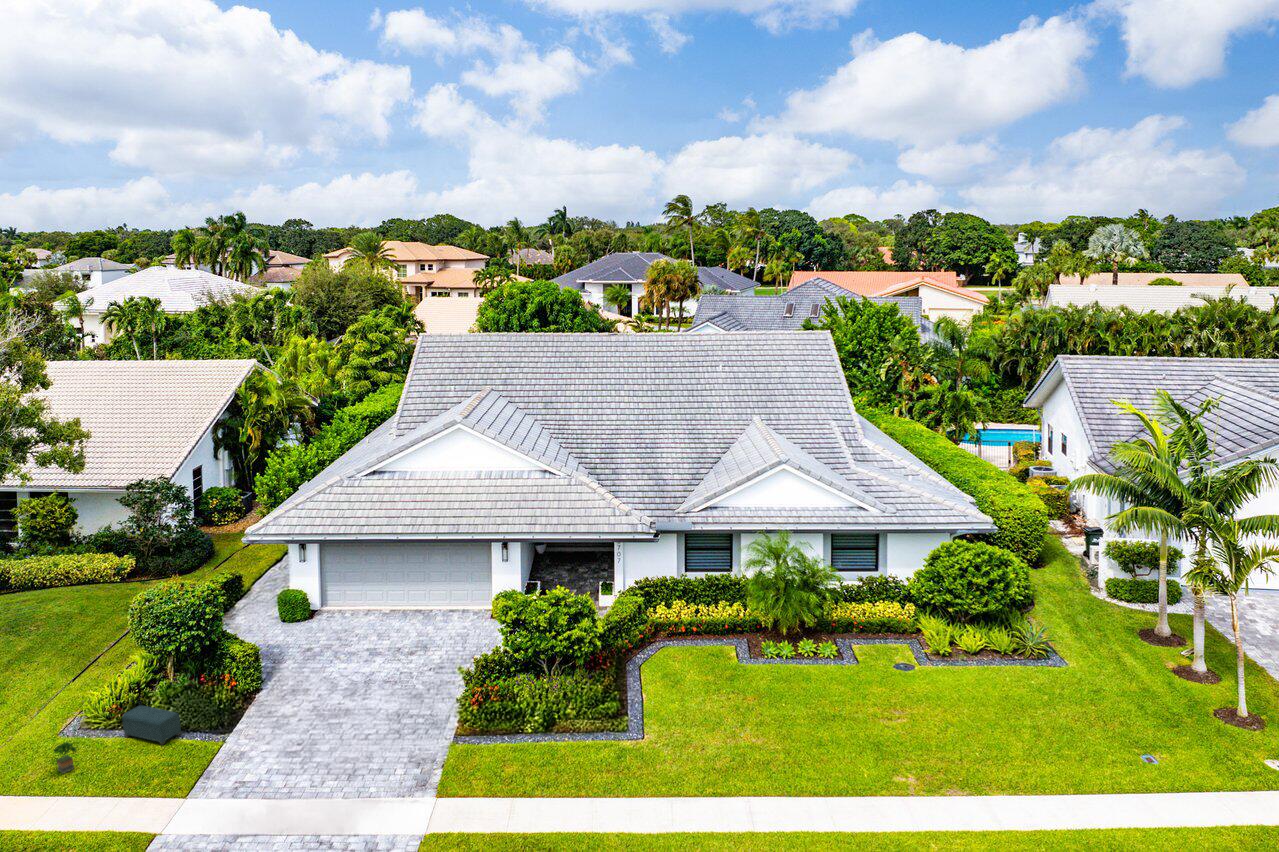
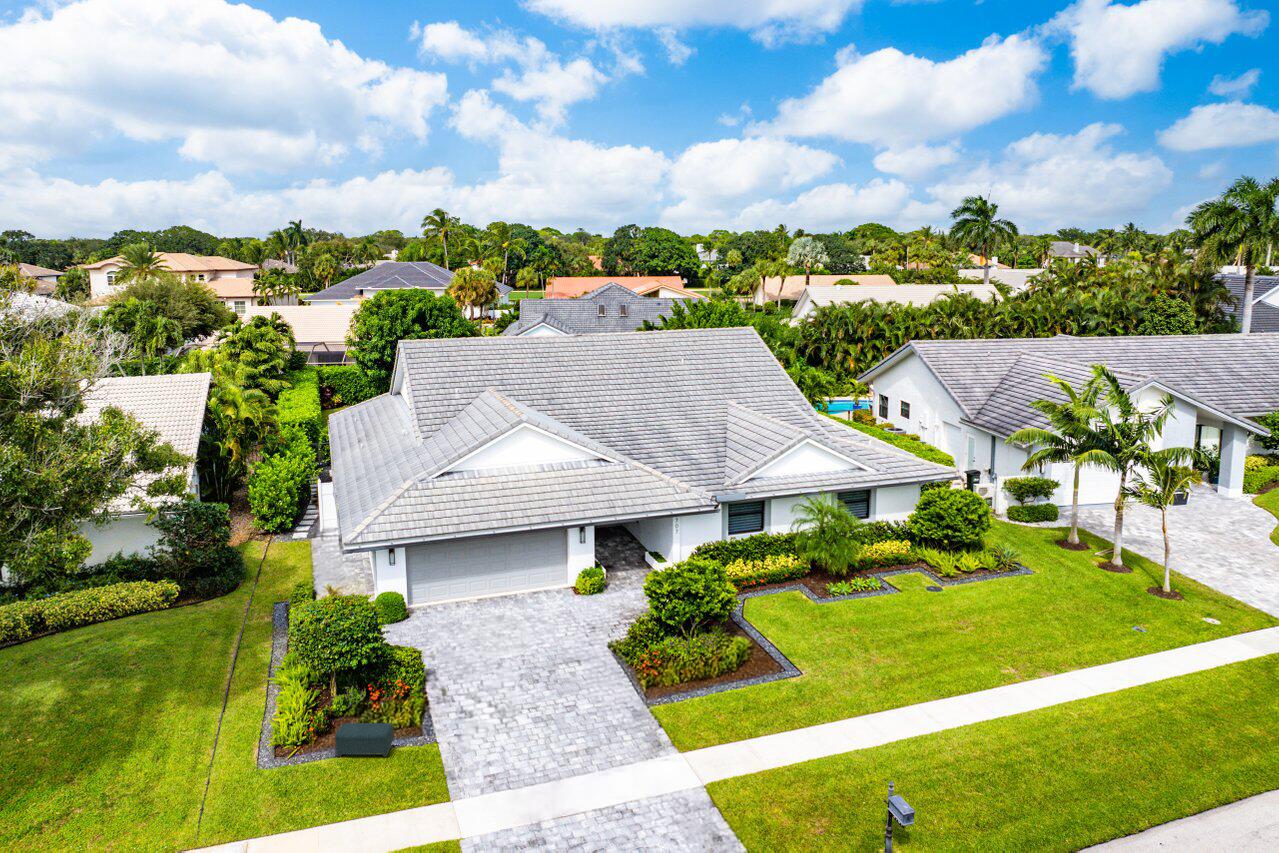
potted tree: present [53,742,76,773] -> none [296,770,320,803]

